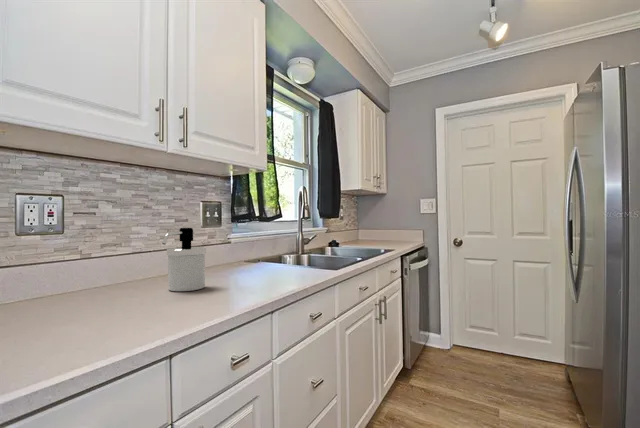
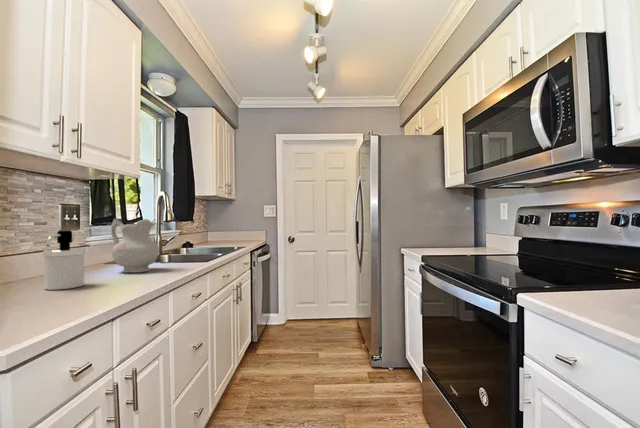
ceramic pitcher: none [242,215,288,276] -> present [111,218,159,273]

